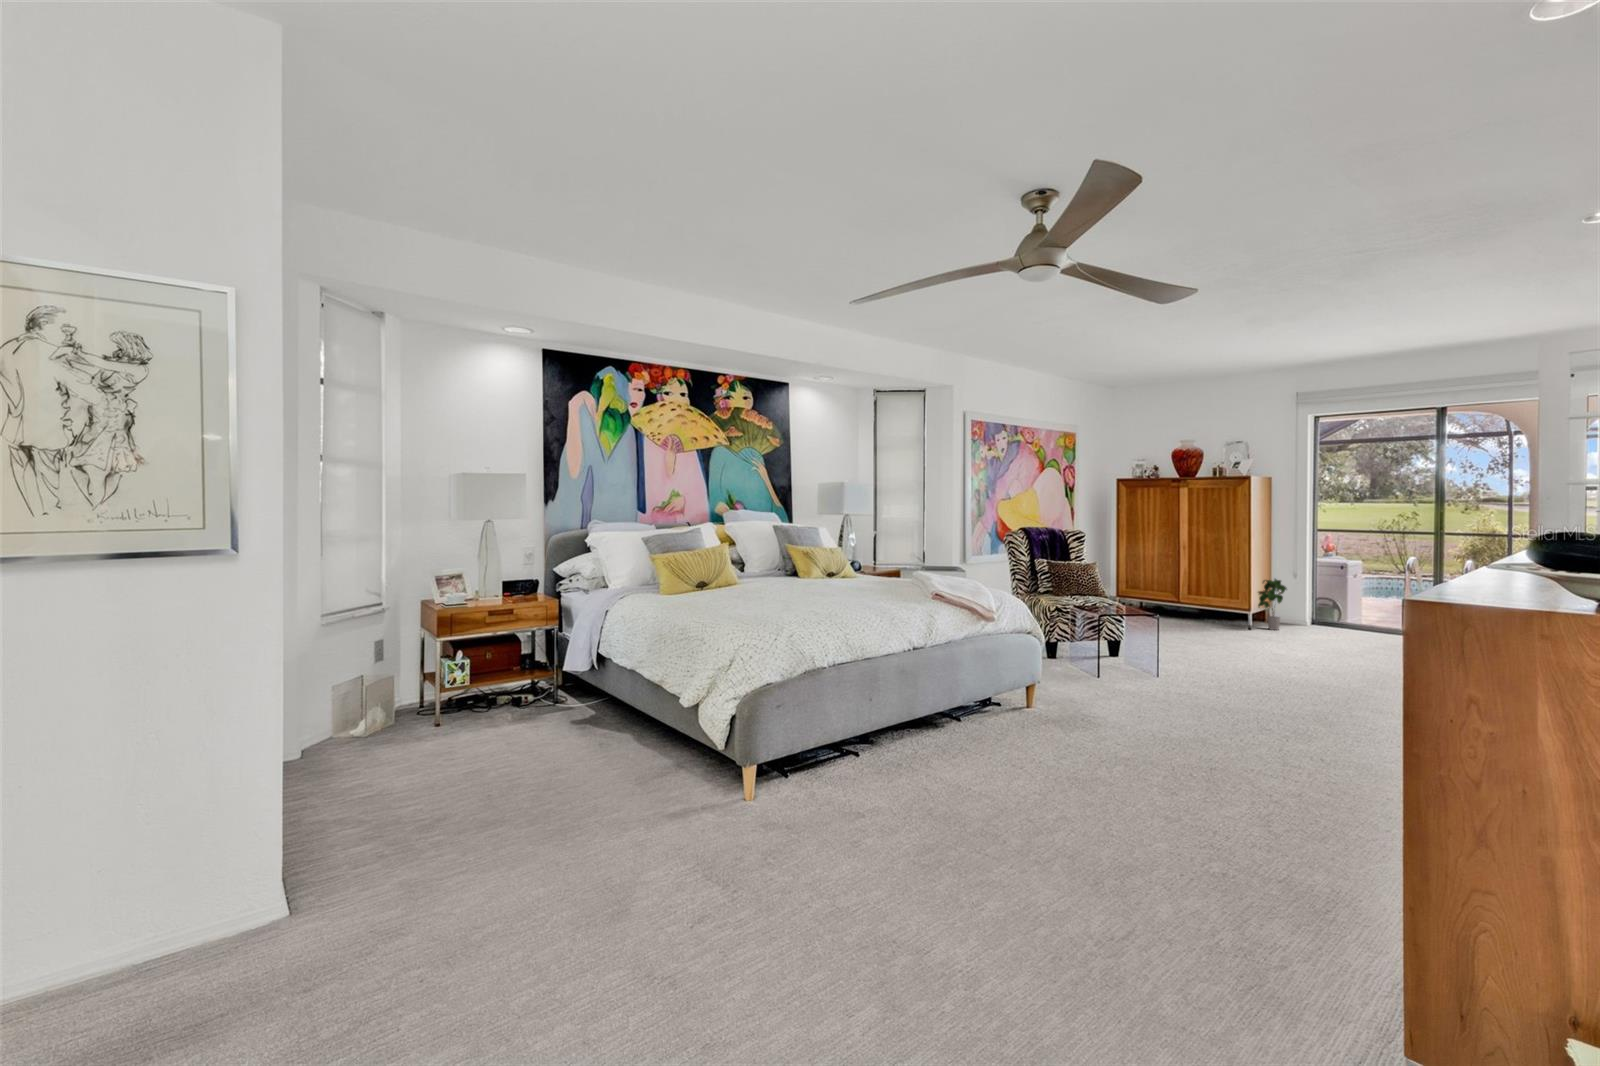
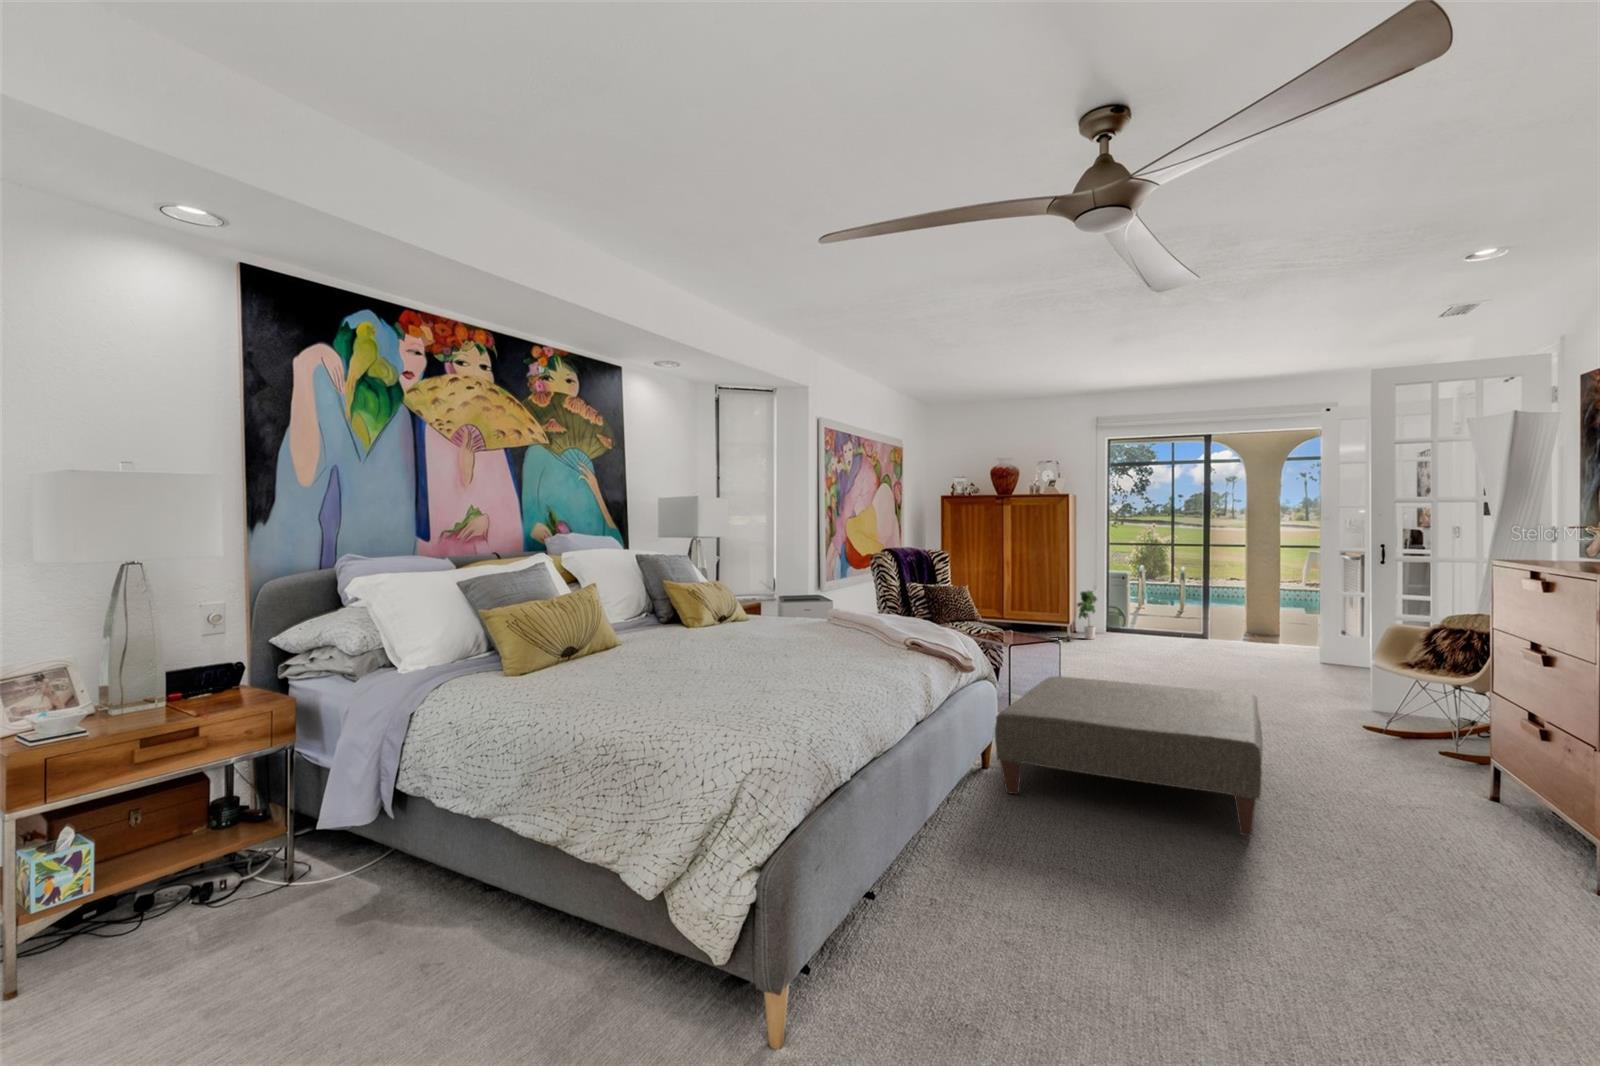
ottoman: none [1007,642,1274,767] -> present [995,676,1263,836]

